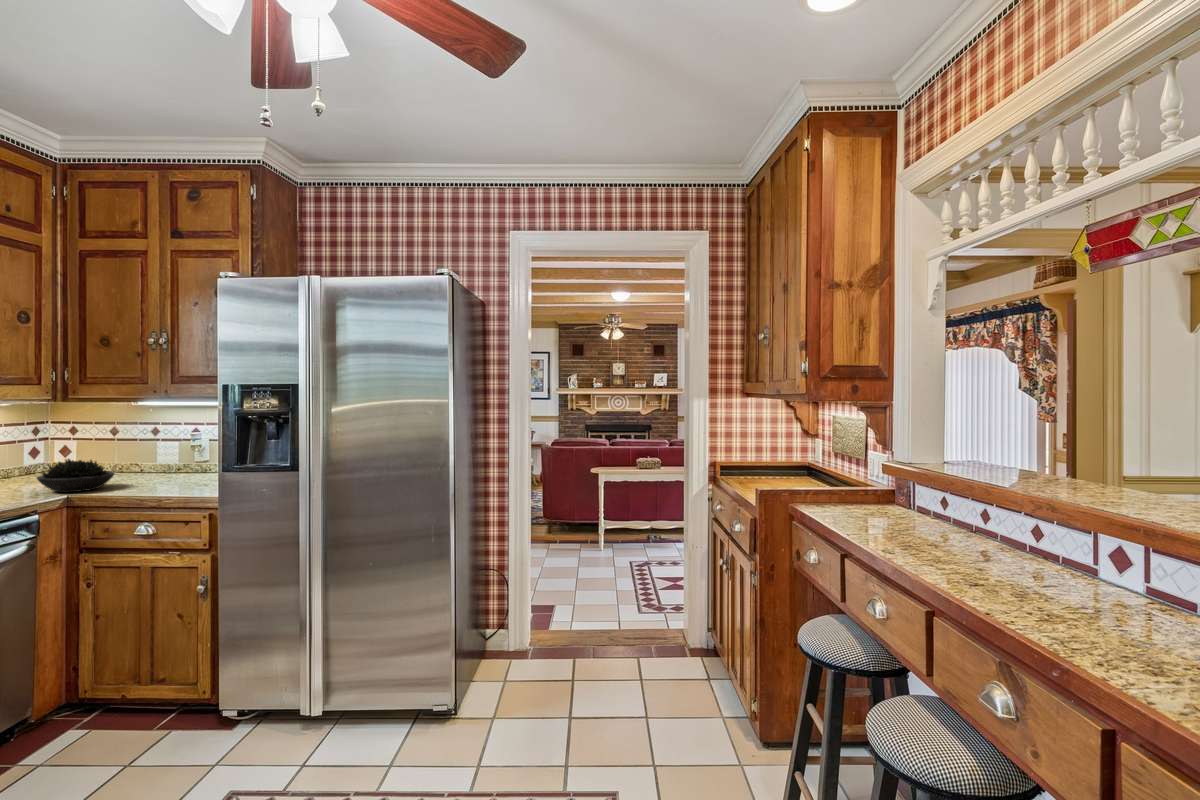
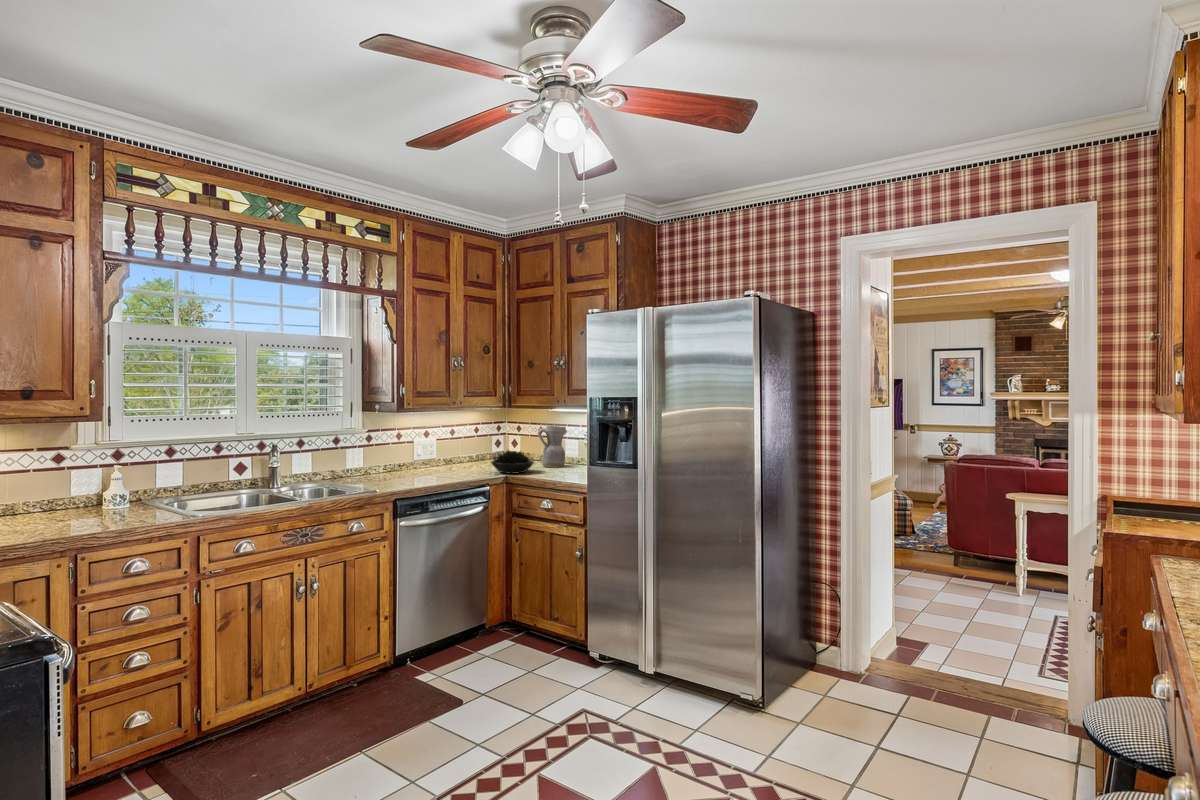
ceramic pitcher: none [116,424,161,478] -> present [538,426,566,467]

